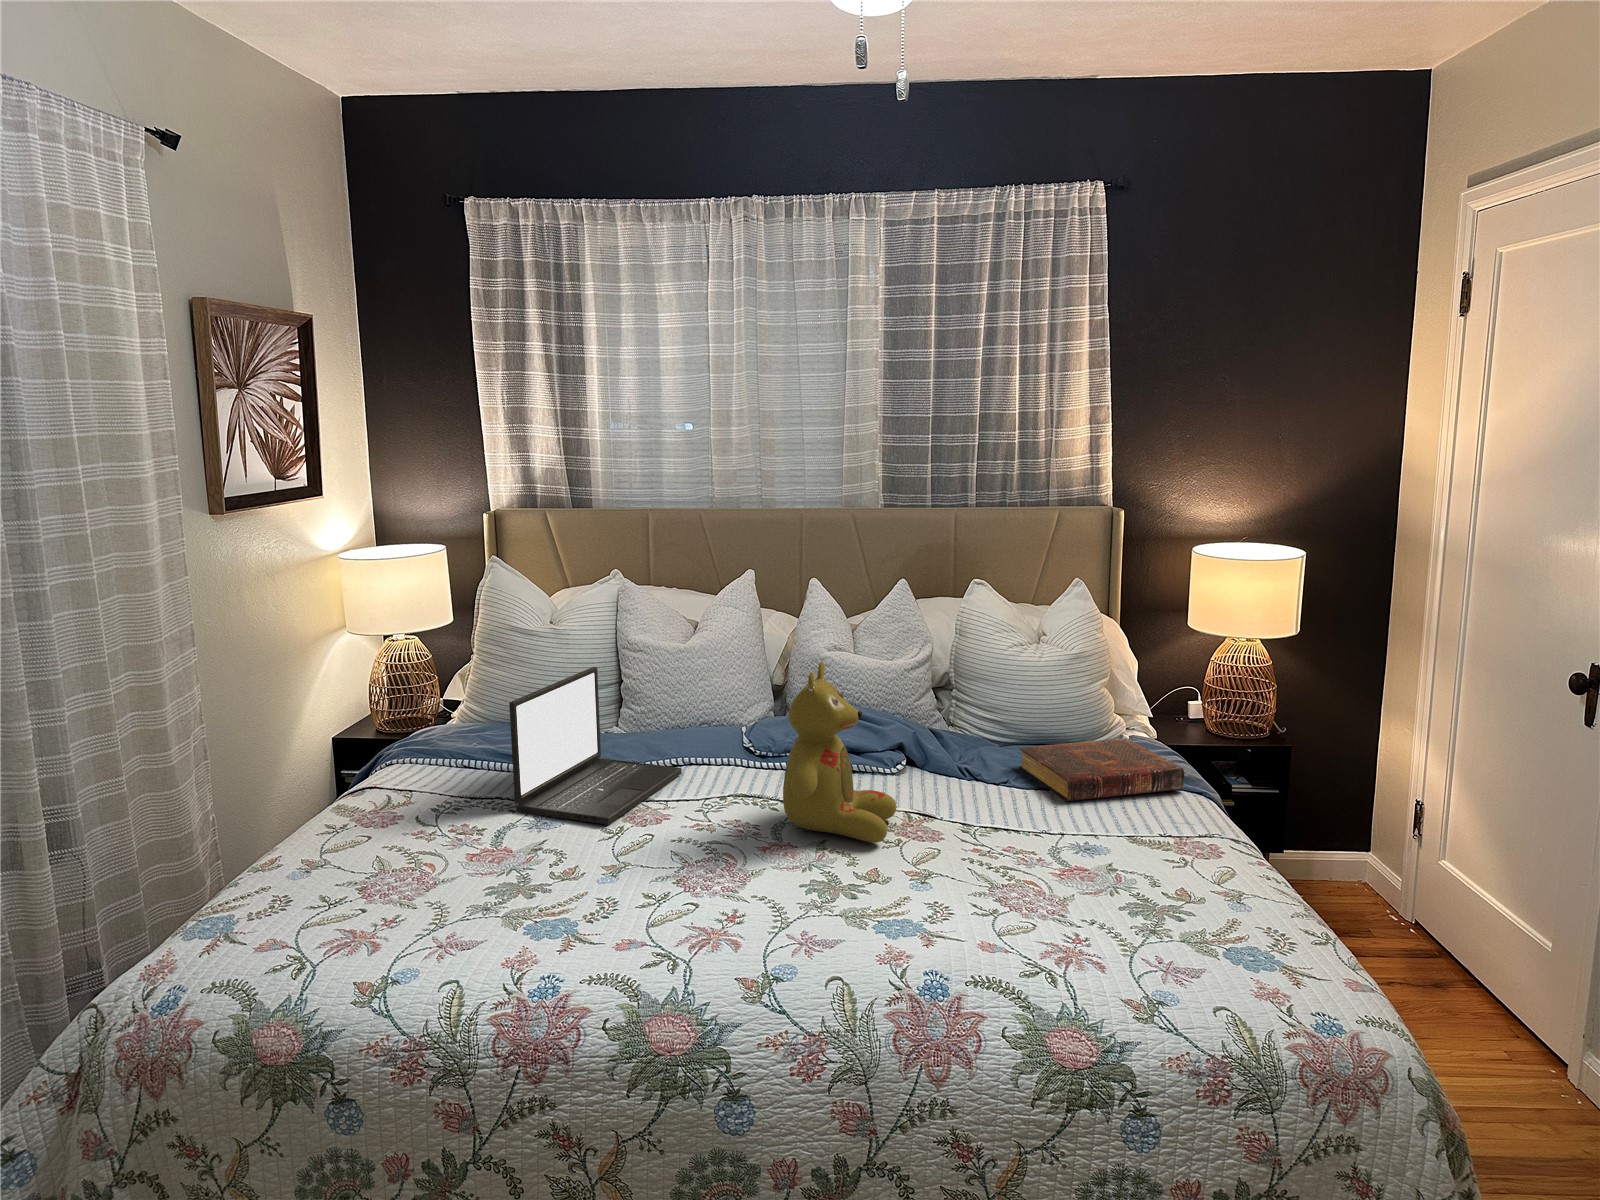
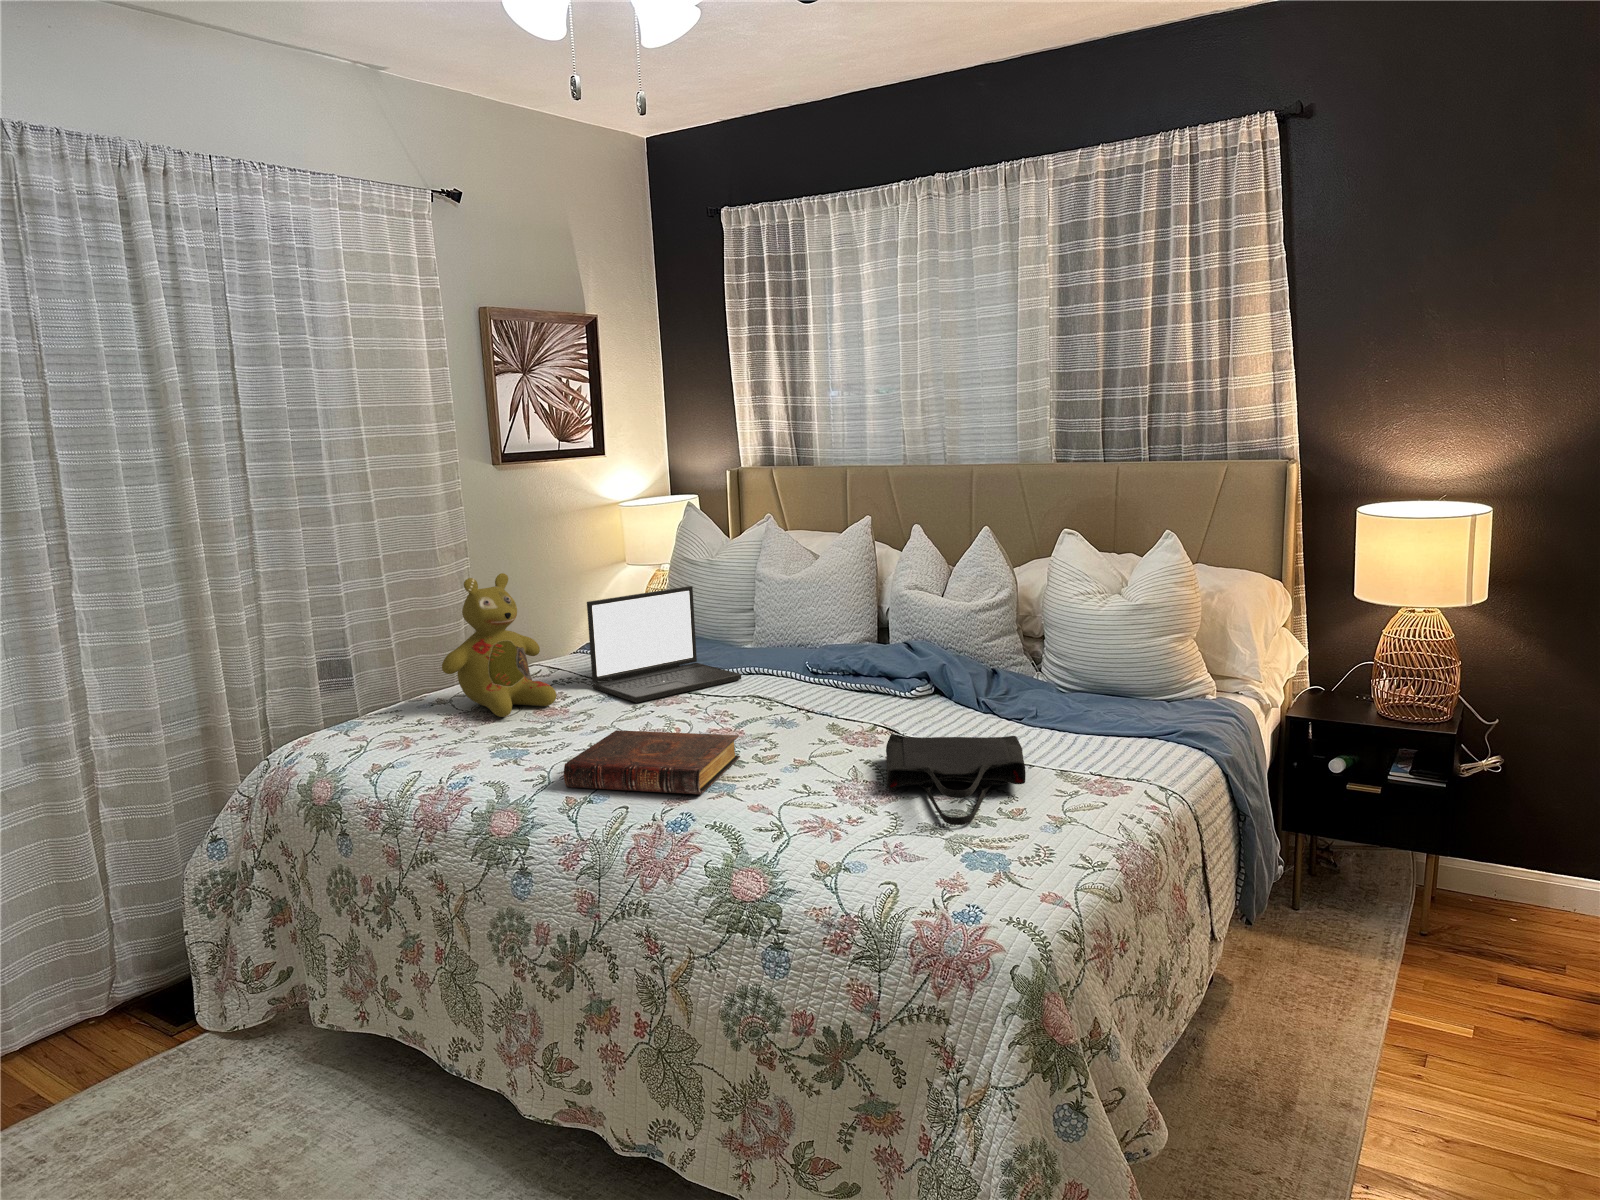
stuffed bear: present [783,662,896,843] -> present [442,573,556,717]
book: present [1019,738,1185,801] -> present [564,730,740,794]
tote bag: none [994,810,1188,925] -> present [886,734,1026,825]

